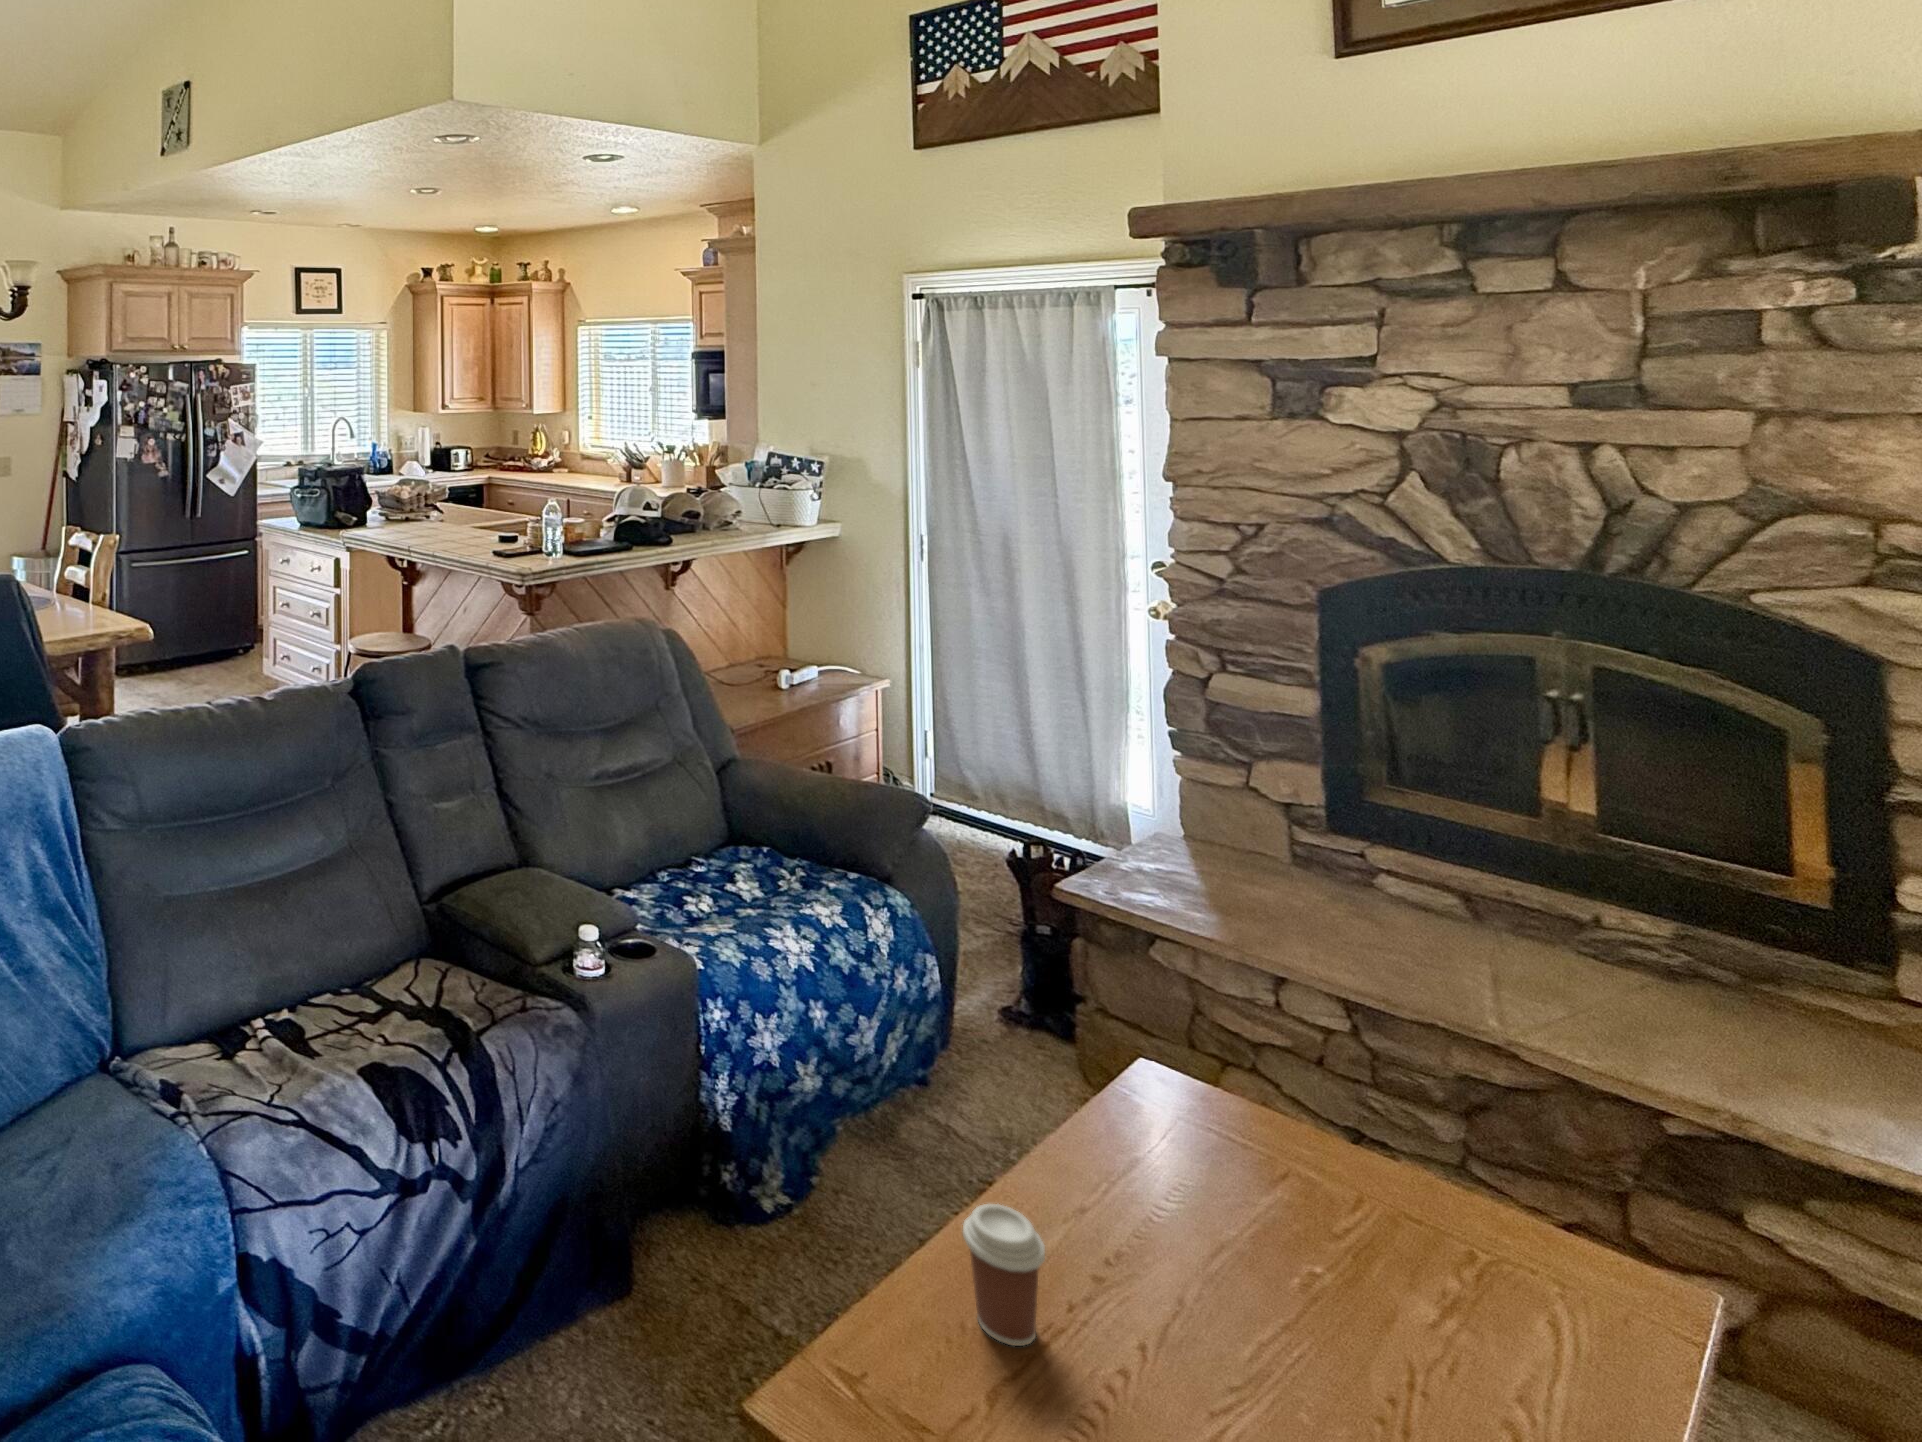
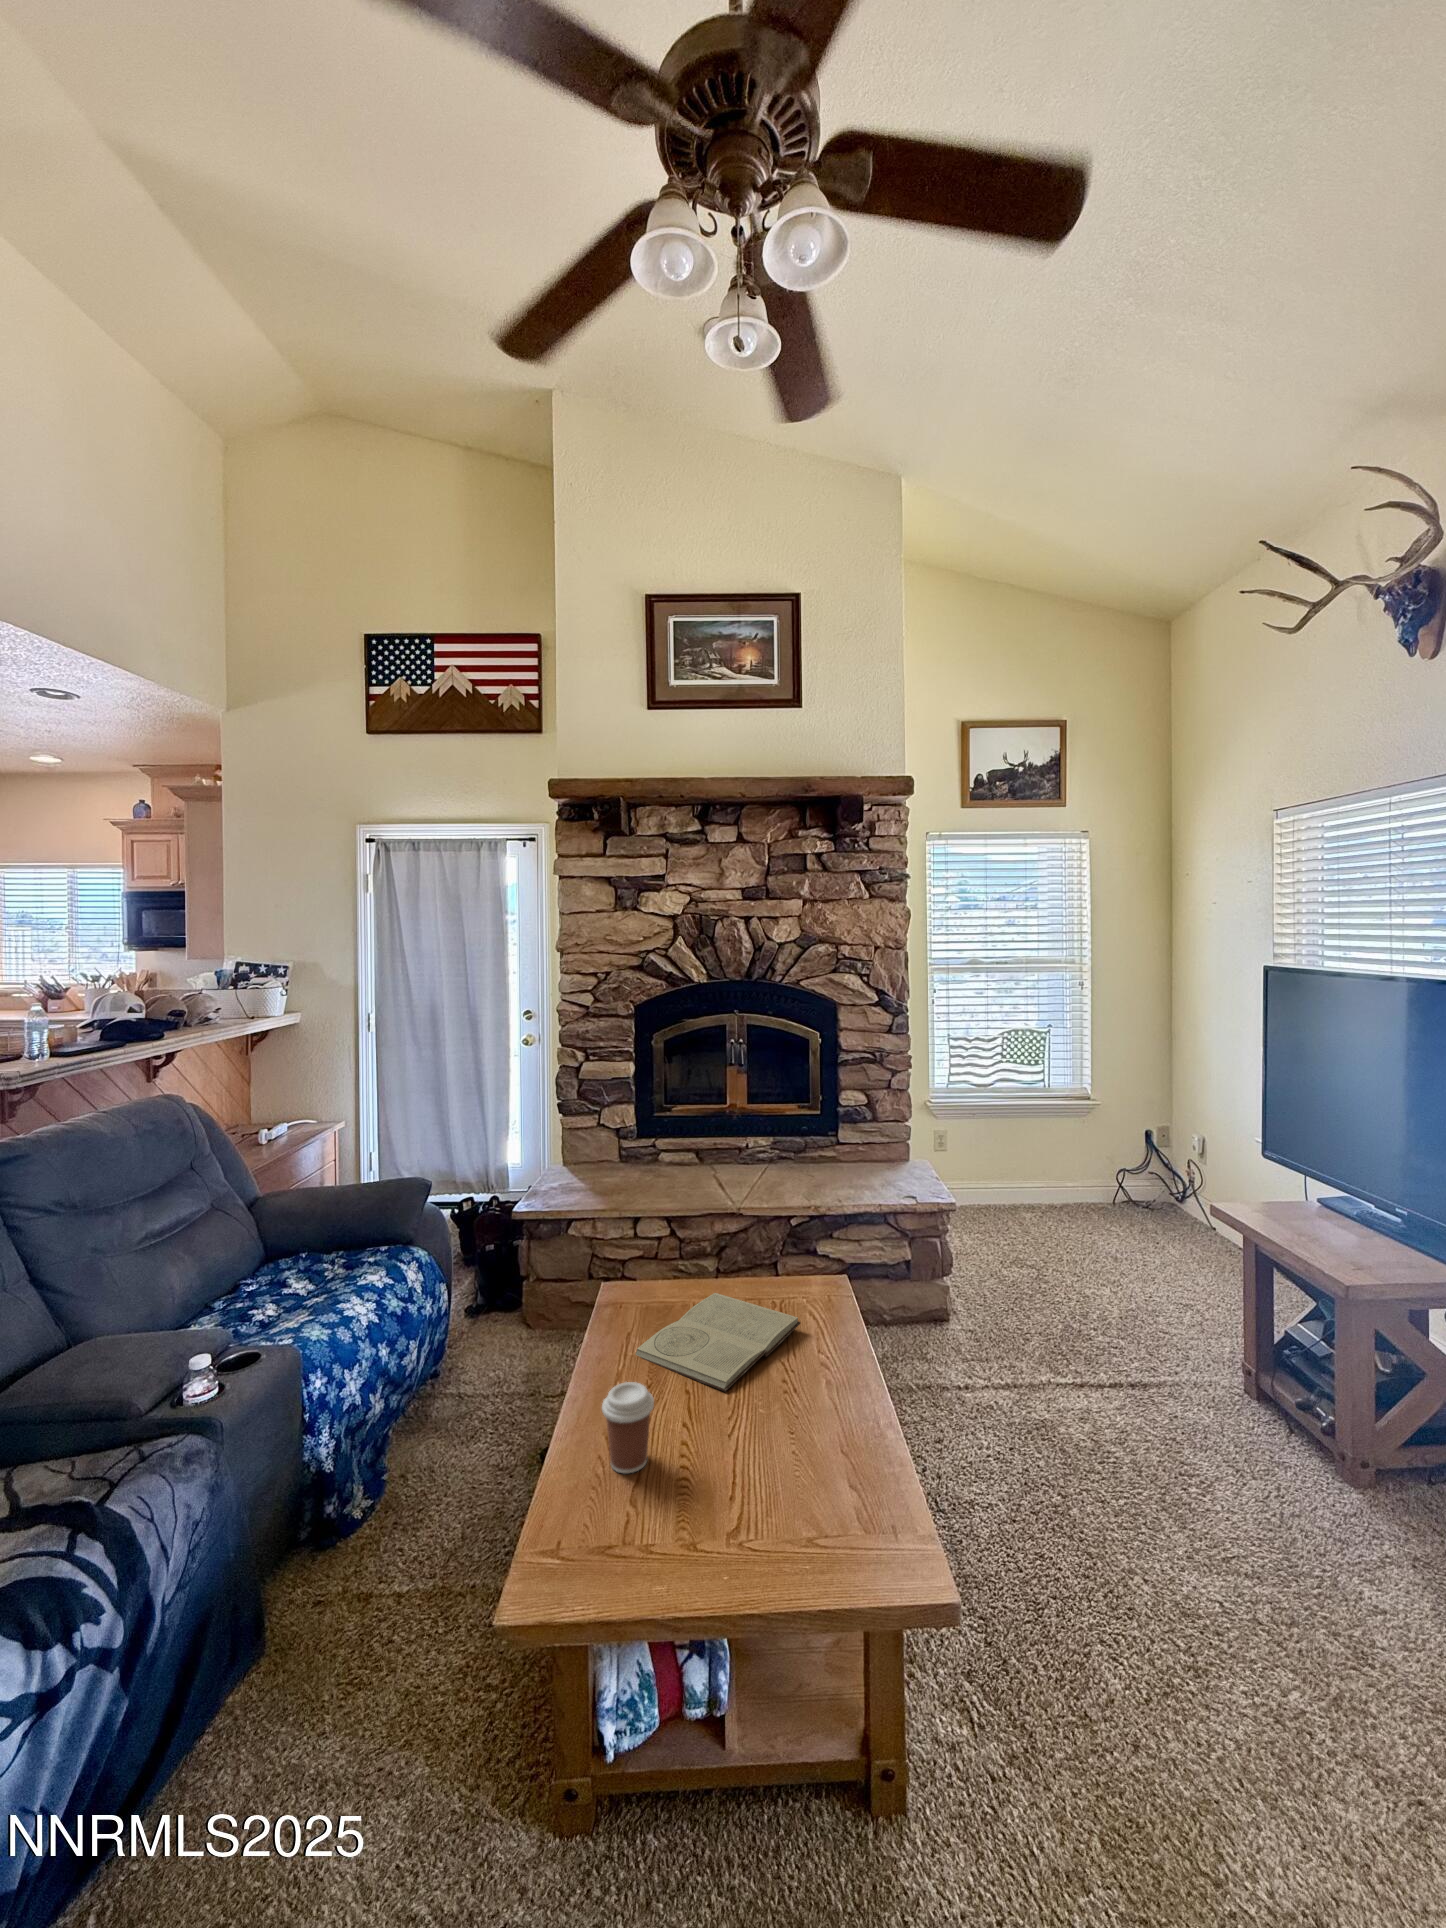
book: none [1106,1166,1473,1331] -> present [636,1293,800,1392]

